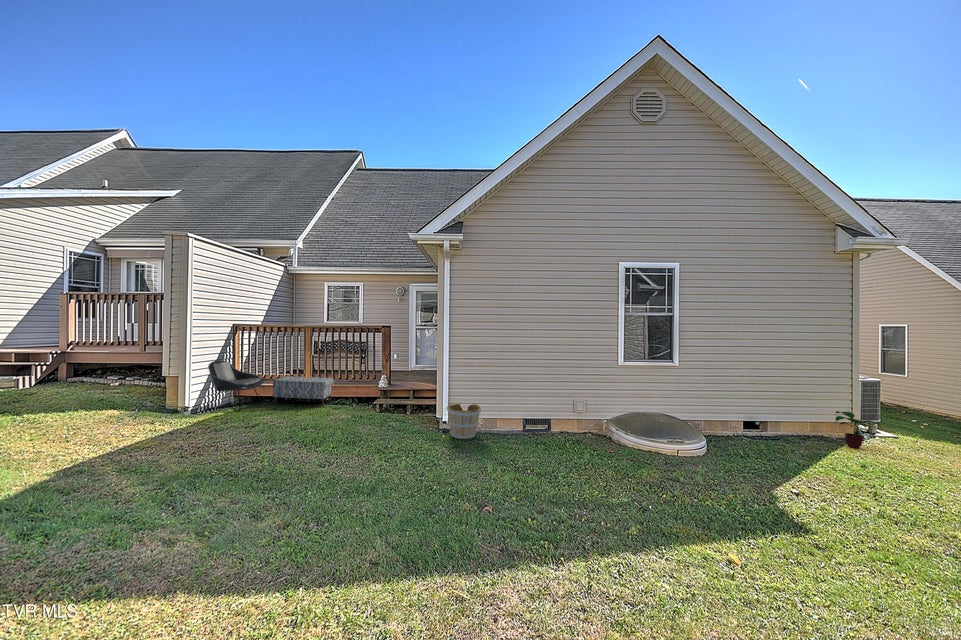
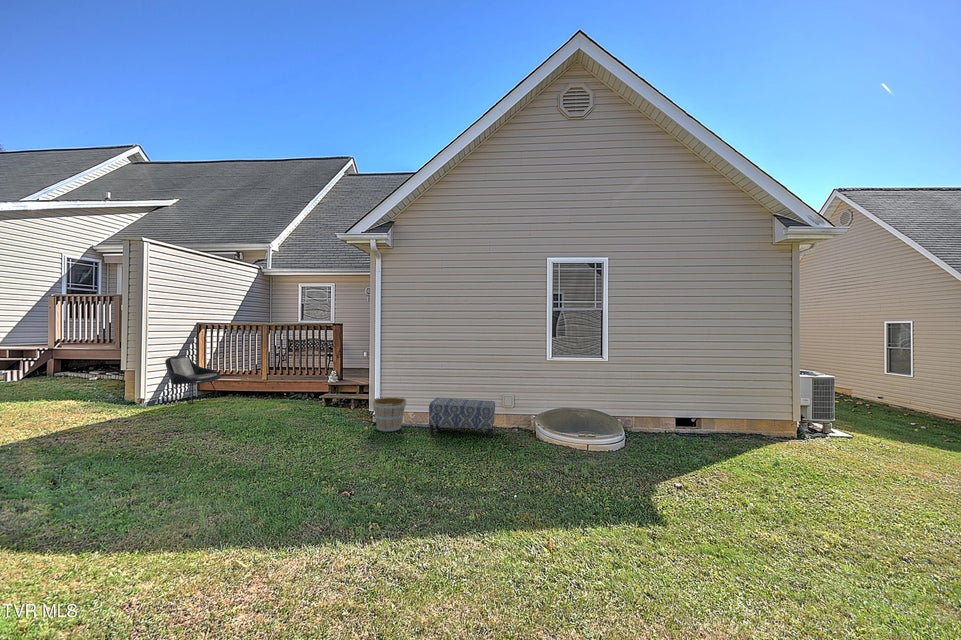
bench: present [273,376,334,406] -> present [429,398,495,438]
potted plant: present [836,411,880,449] -> none [768,409,817,448]

